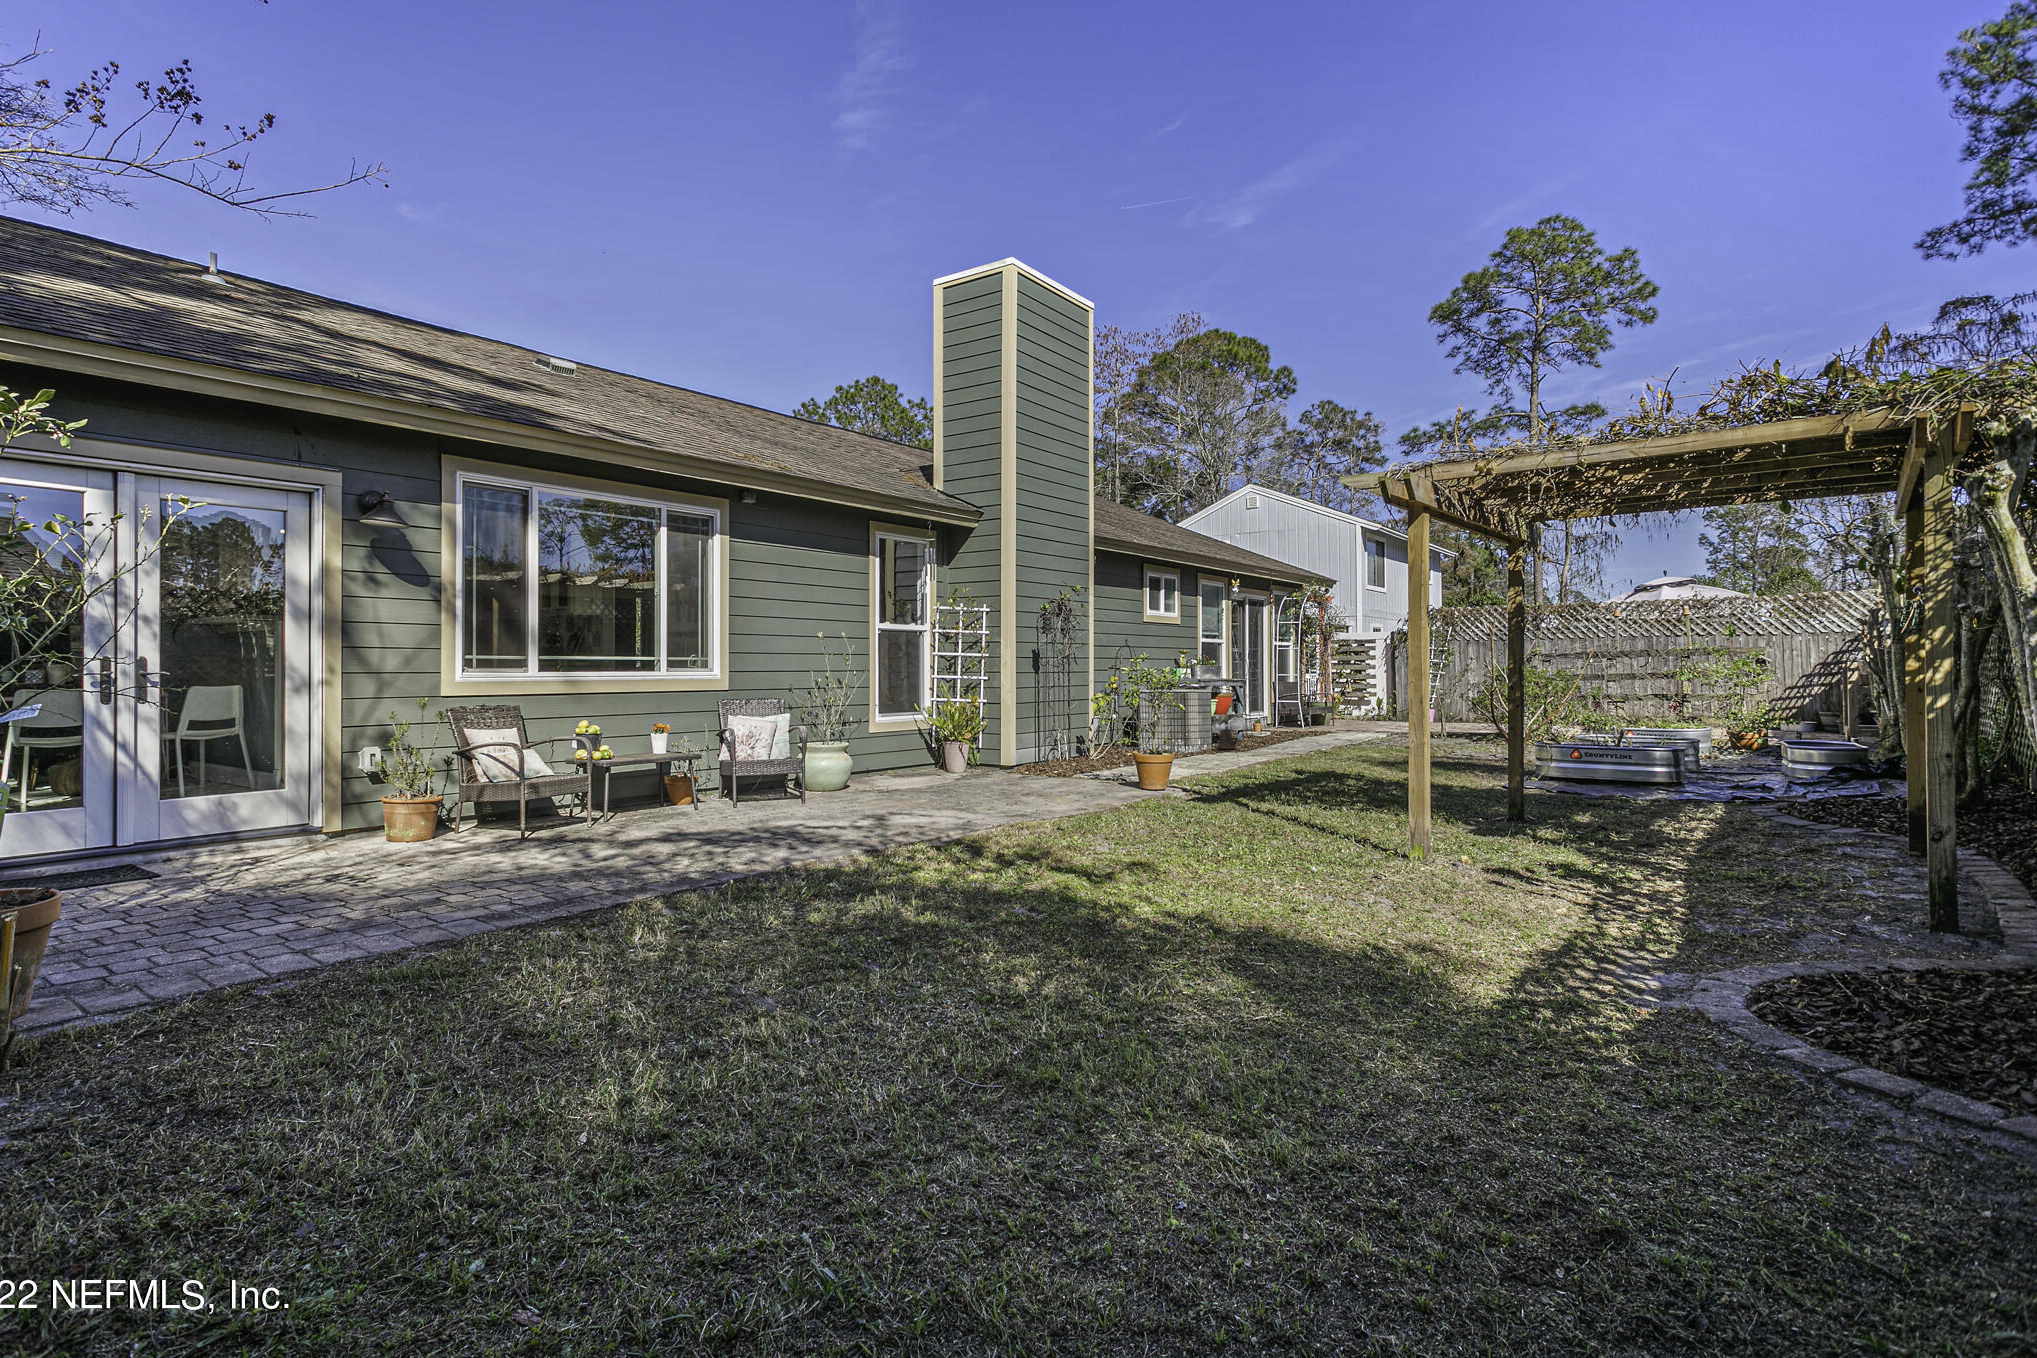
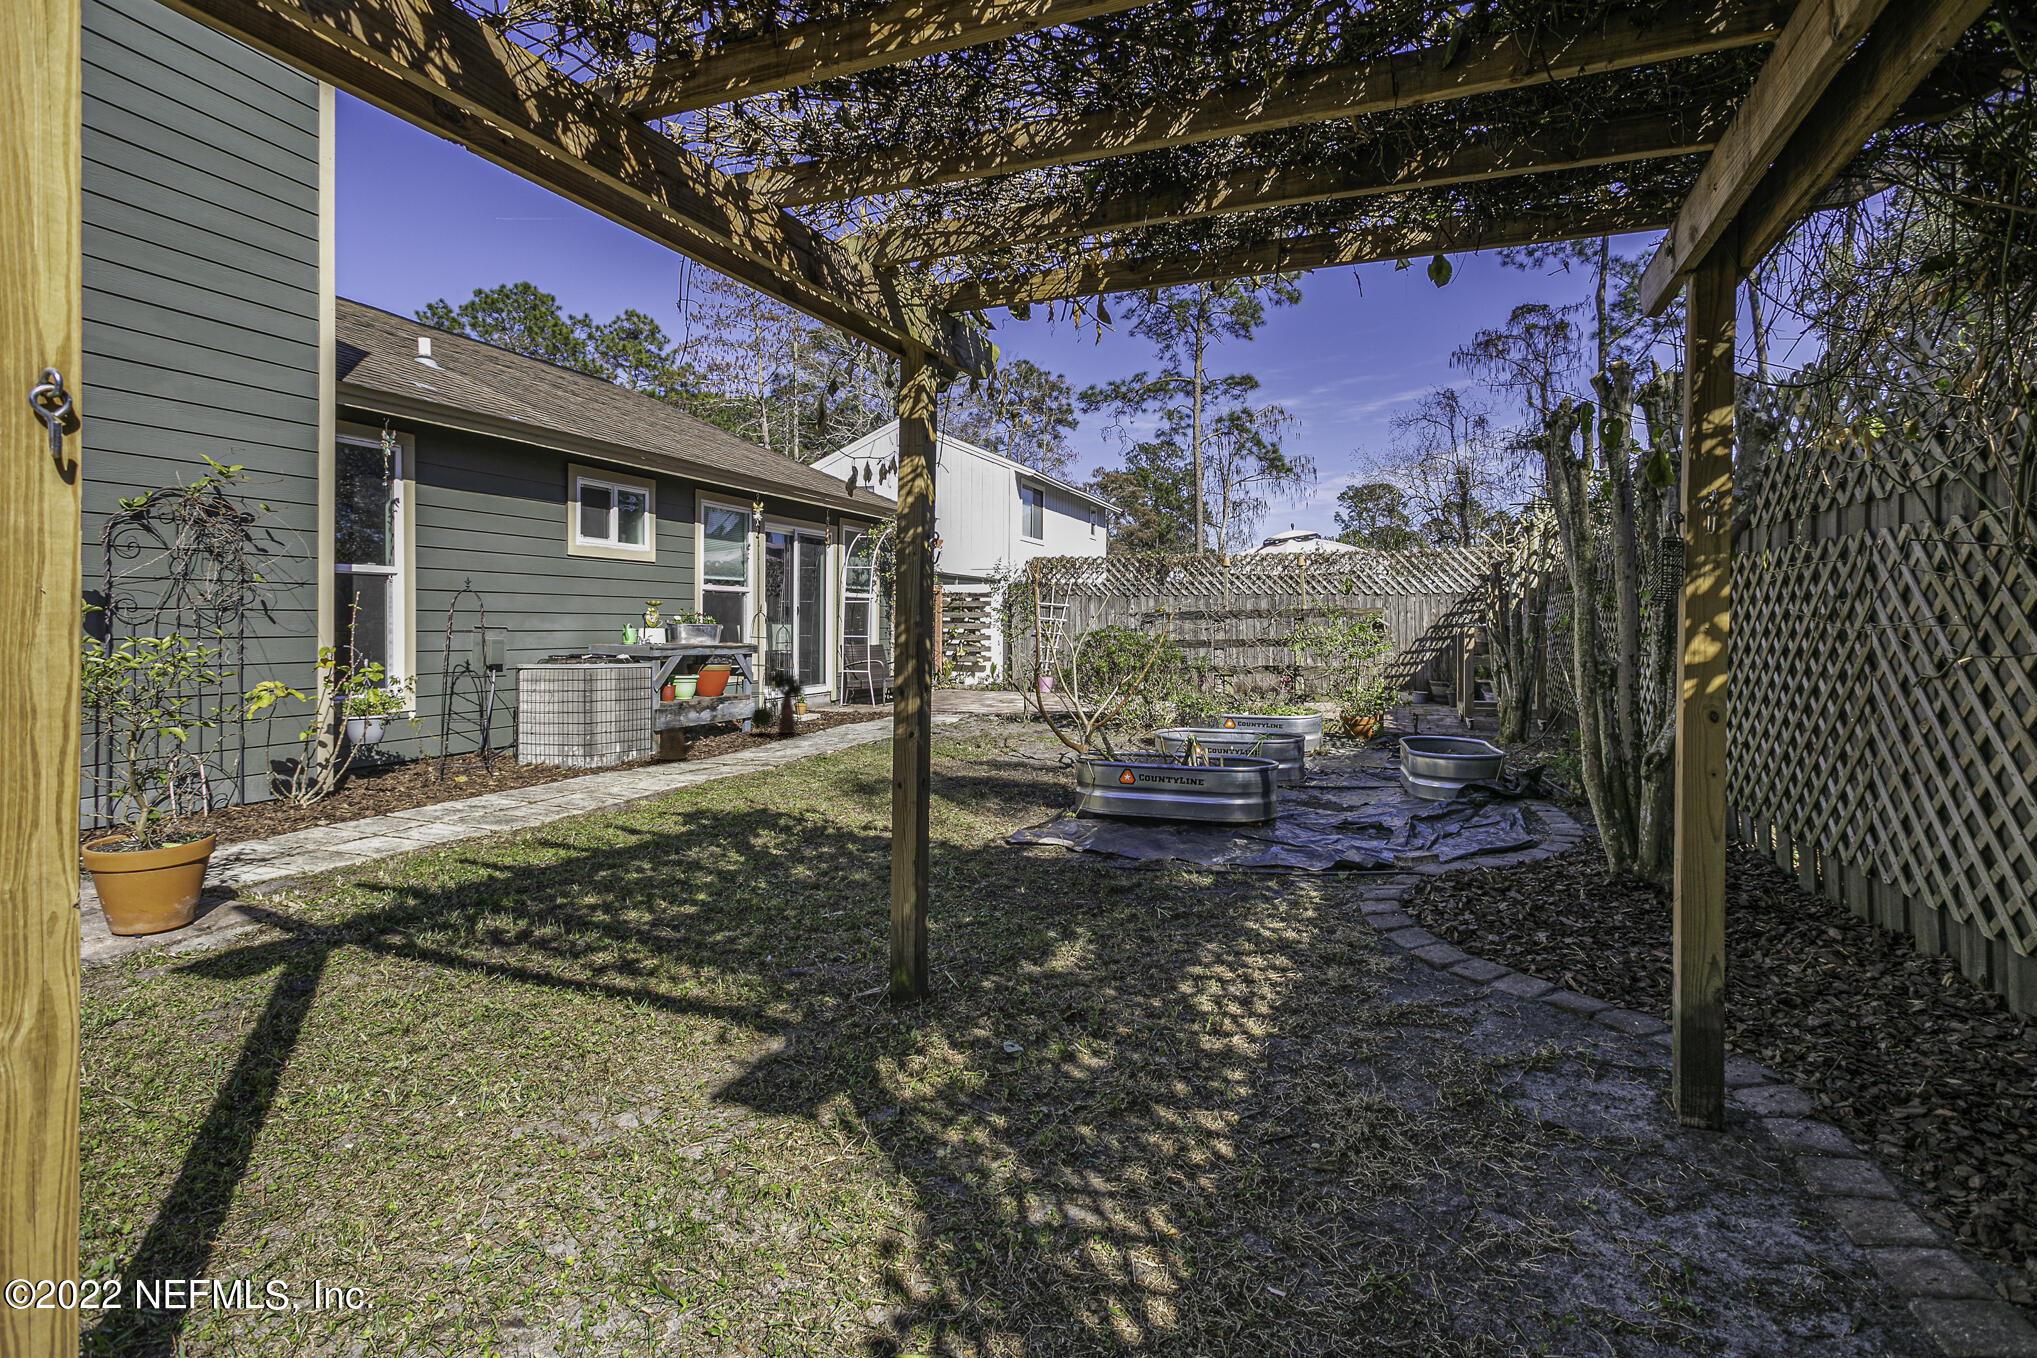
potted plant: none [1247,695,1283,739] -> present [751,669,804,733]

